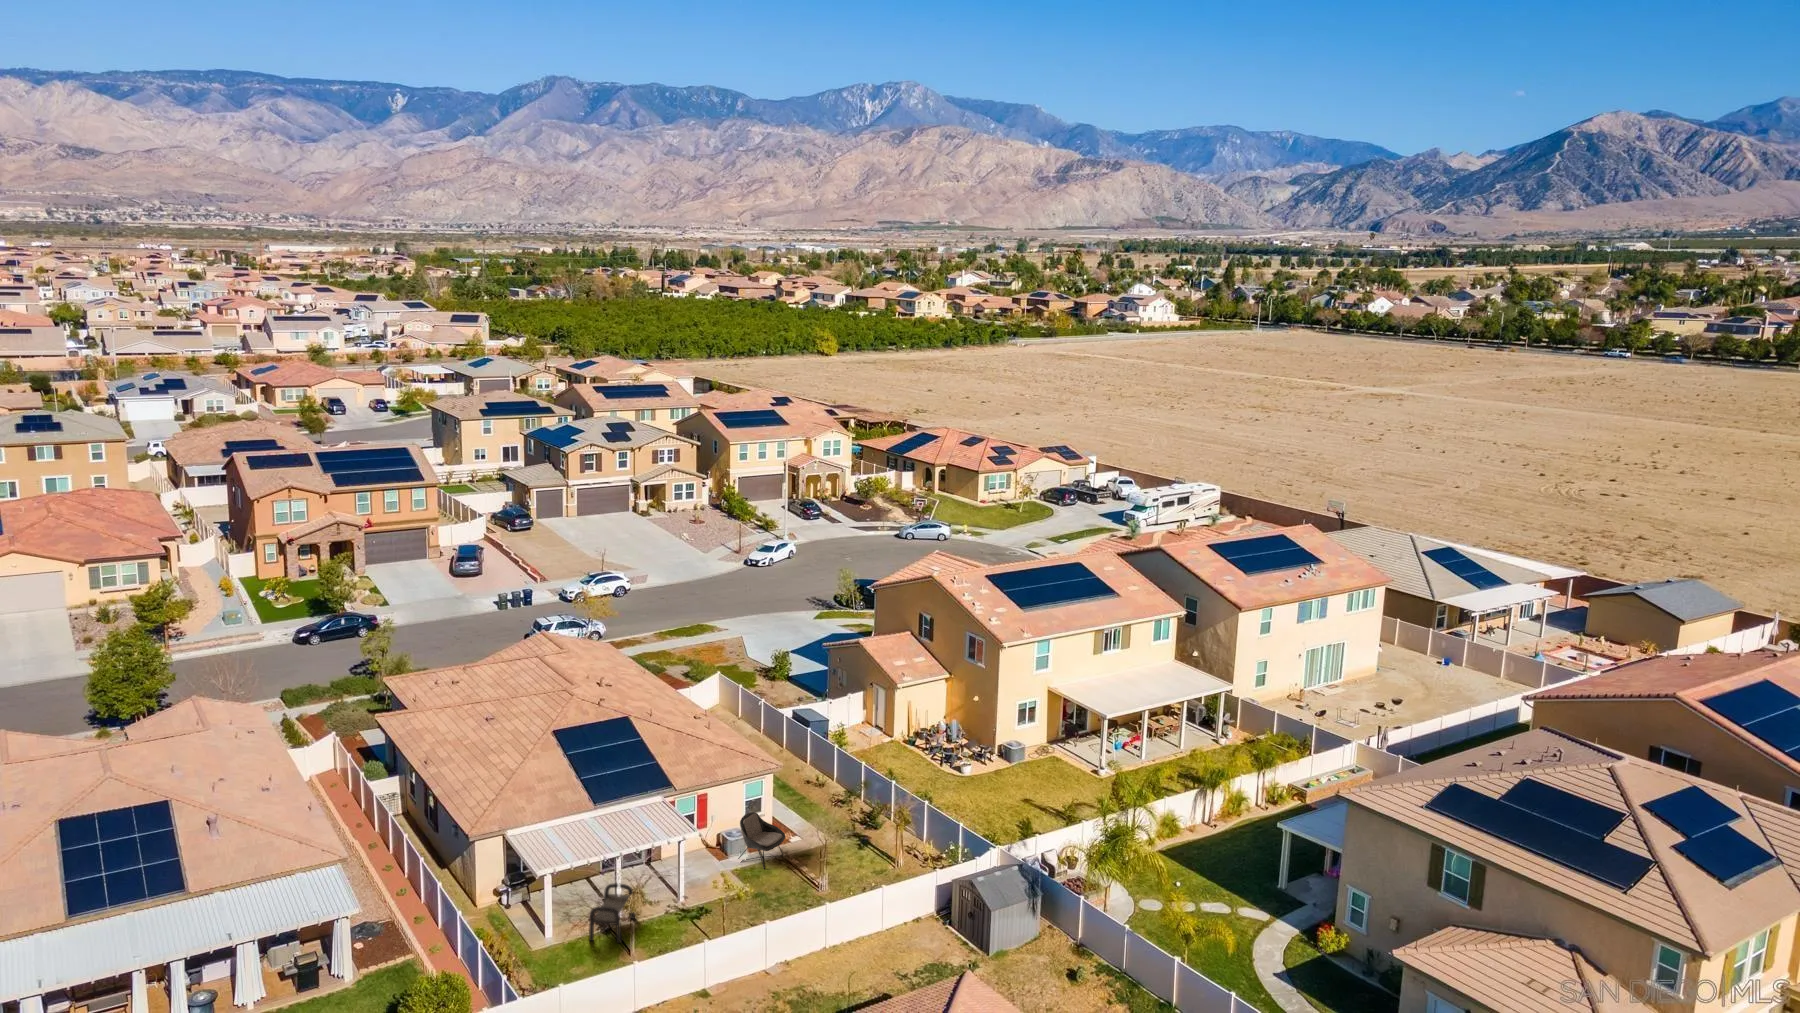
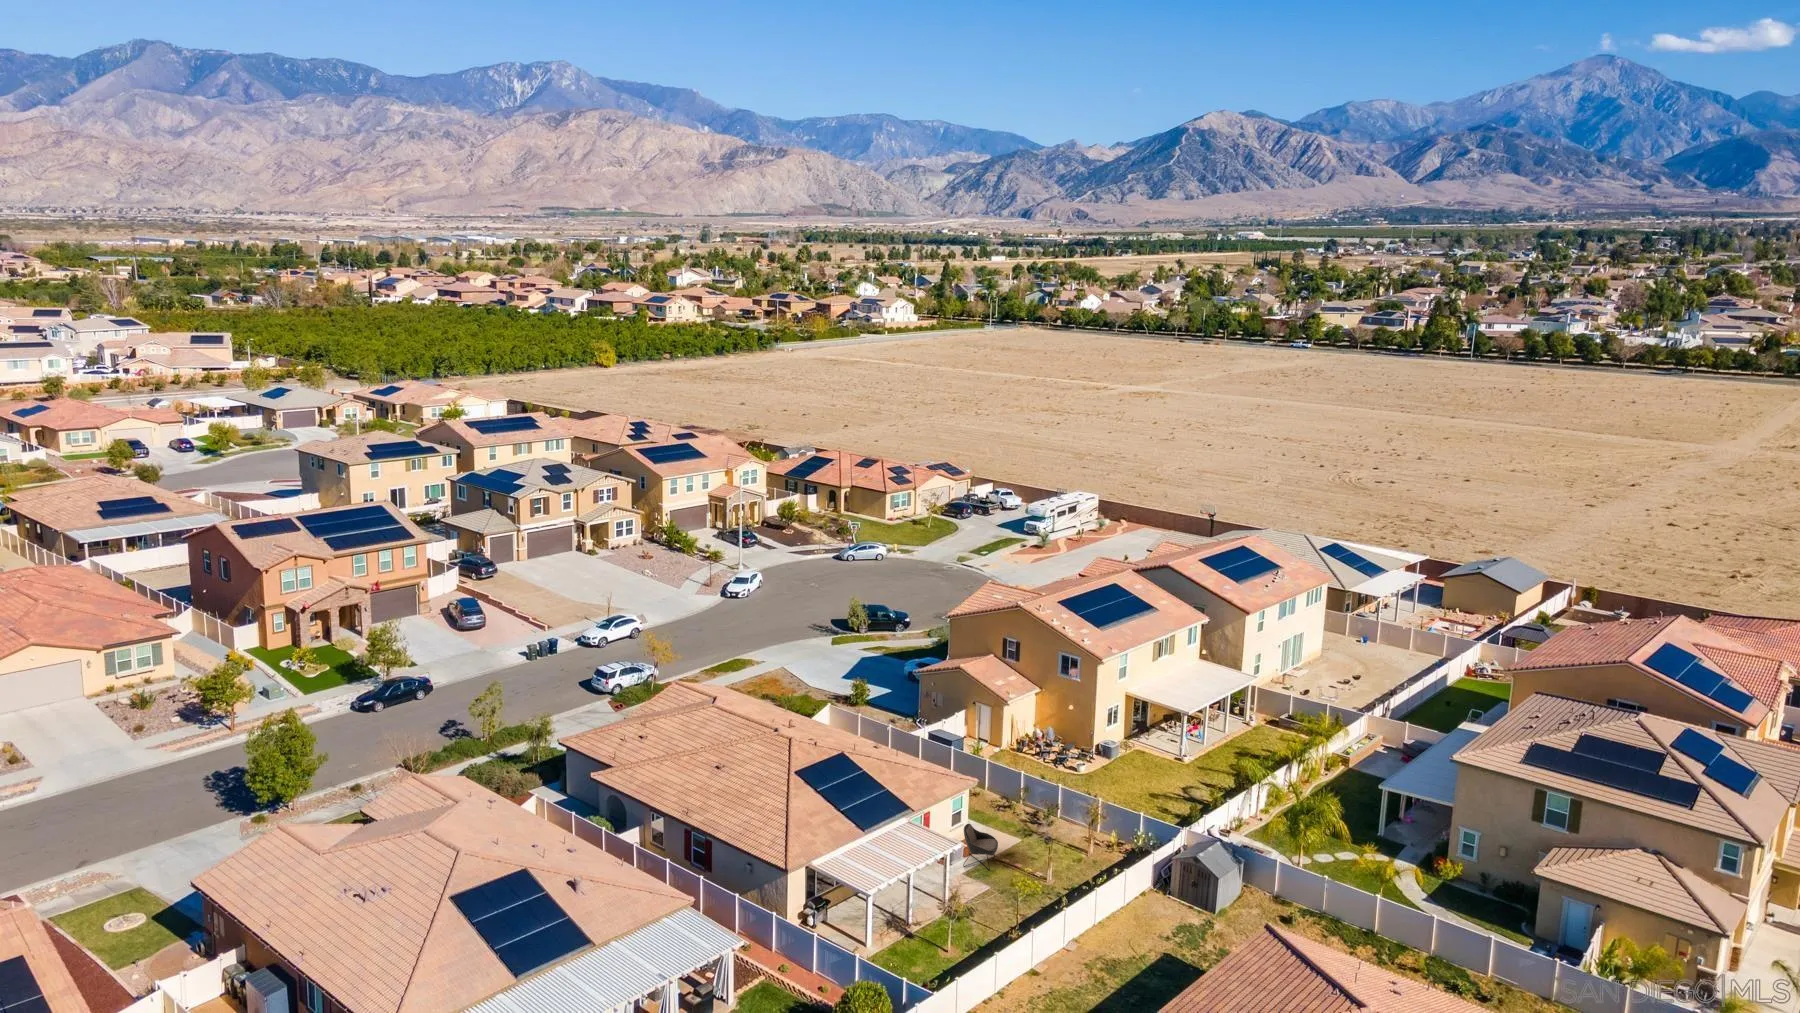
bench: present [589,883,635,943] -> none [895,897,929,948]

